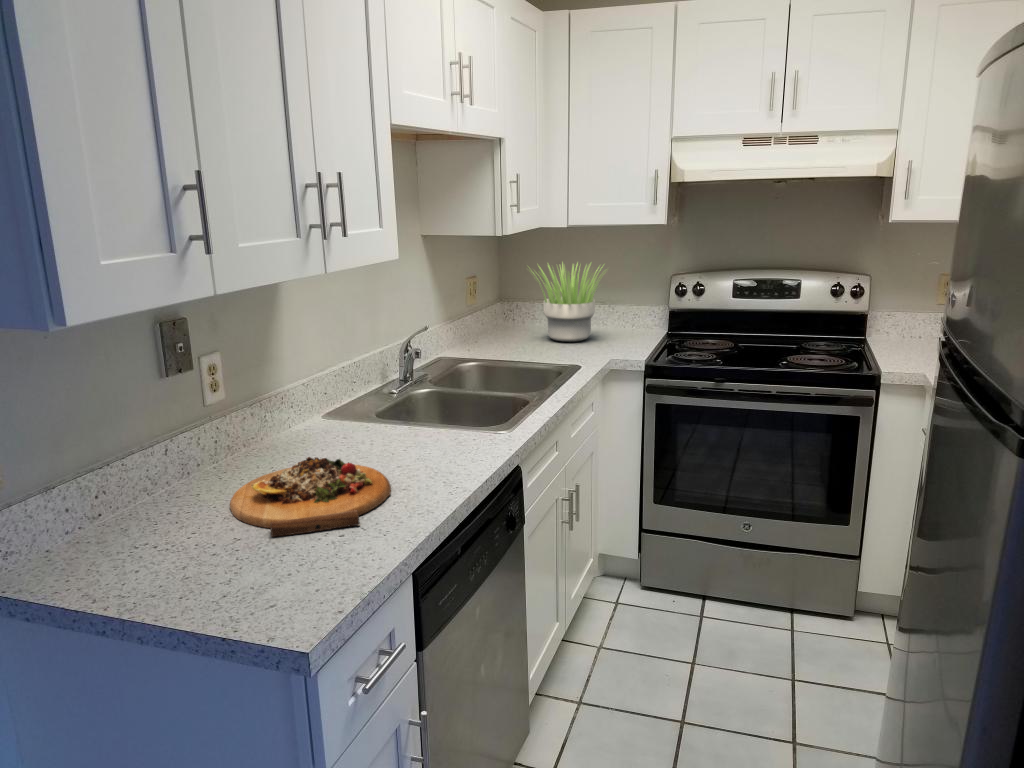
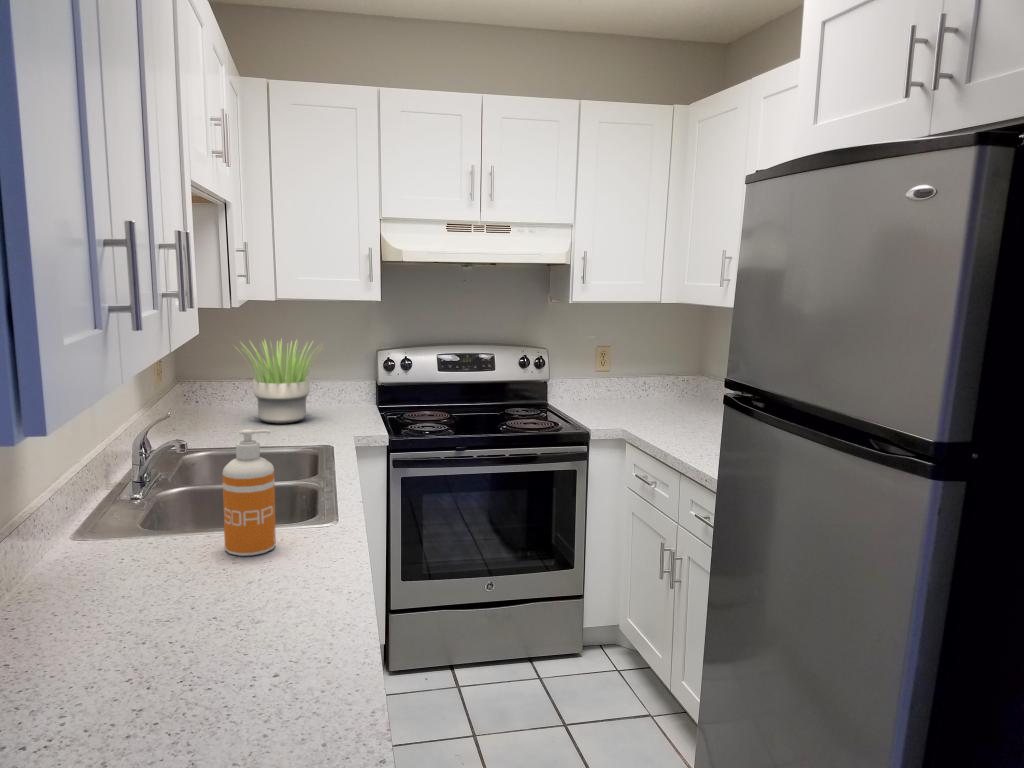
soap dispenser: none [399,343,444,453] -> present [222,429,276,556]
cutting board: present [230,457,391,537] -> none [64,573,279,679]

